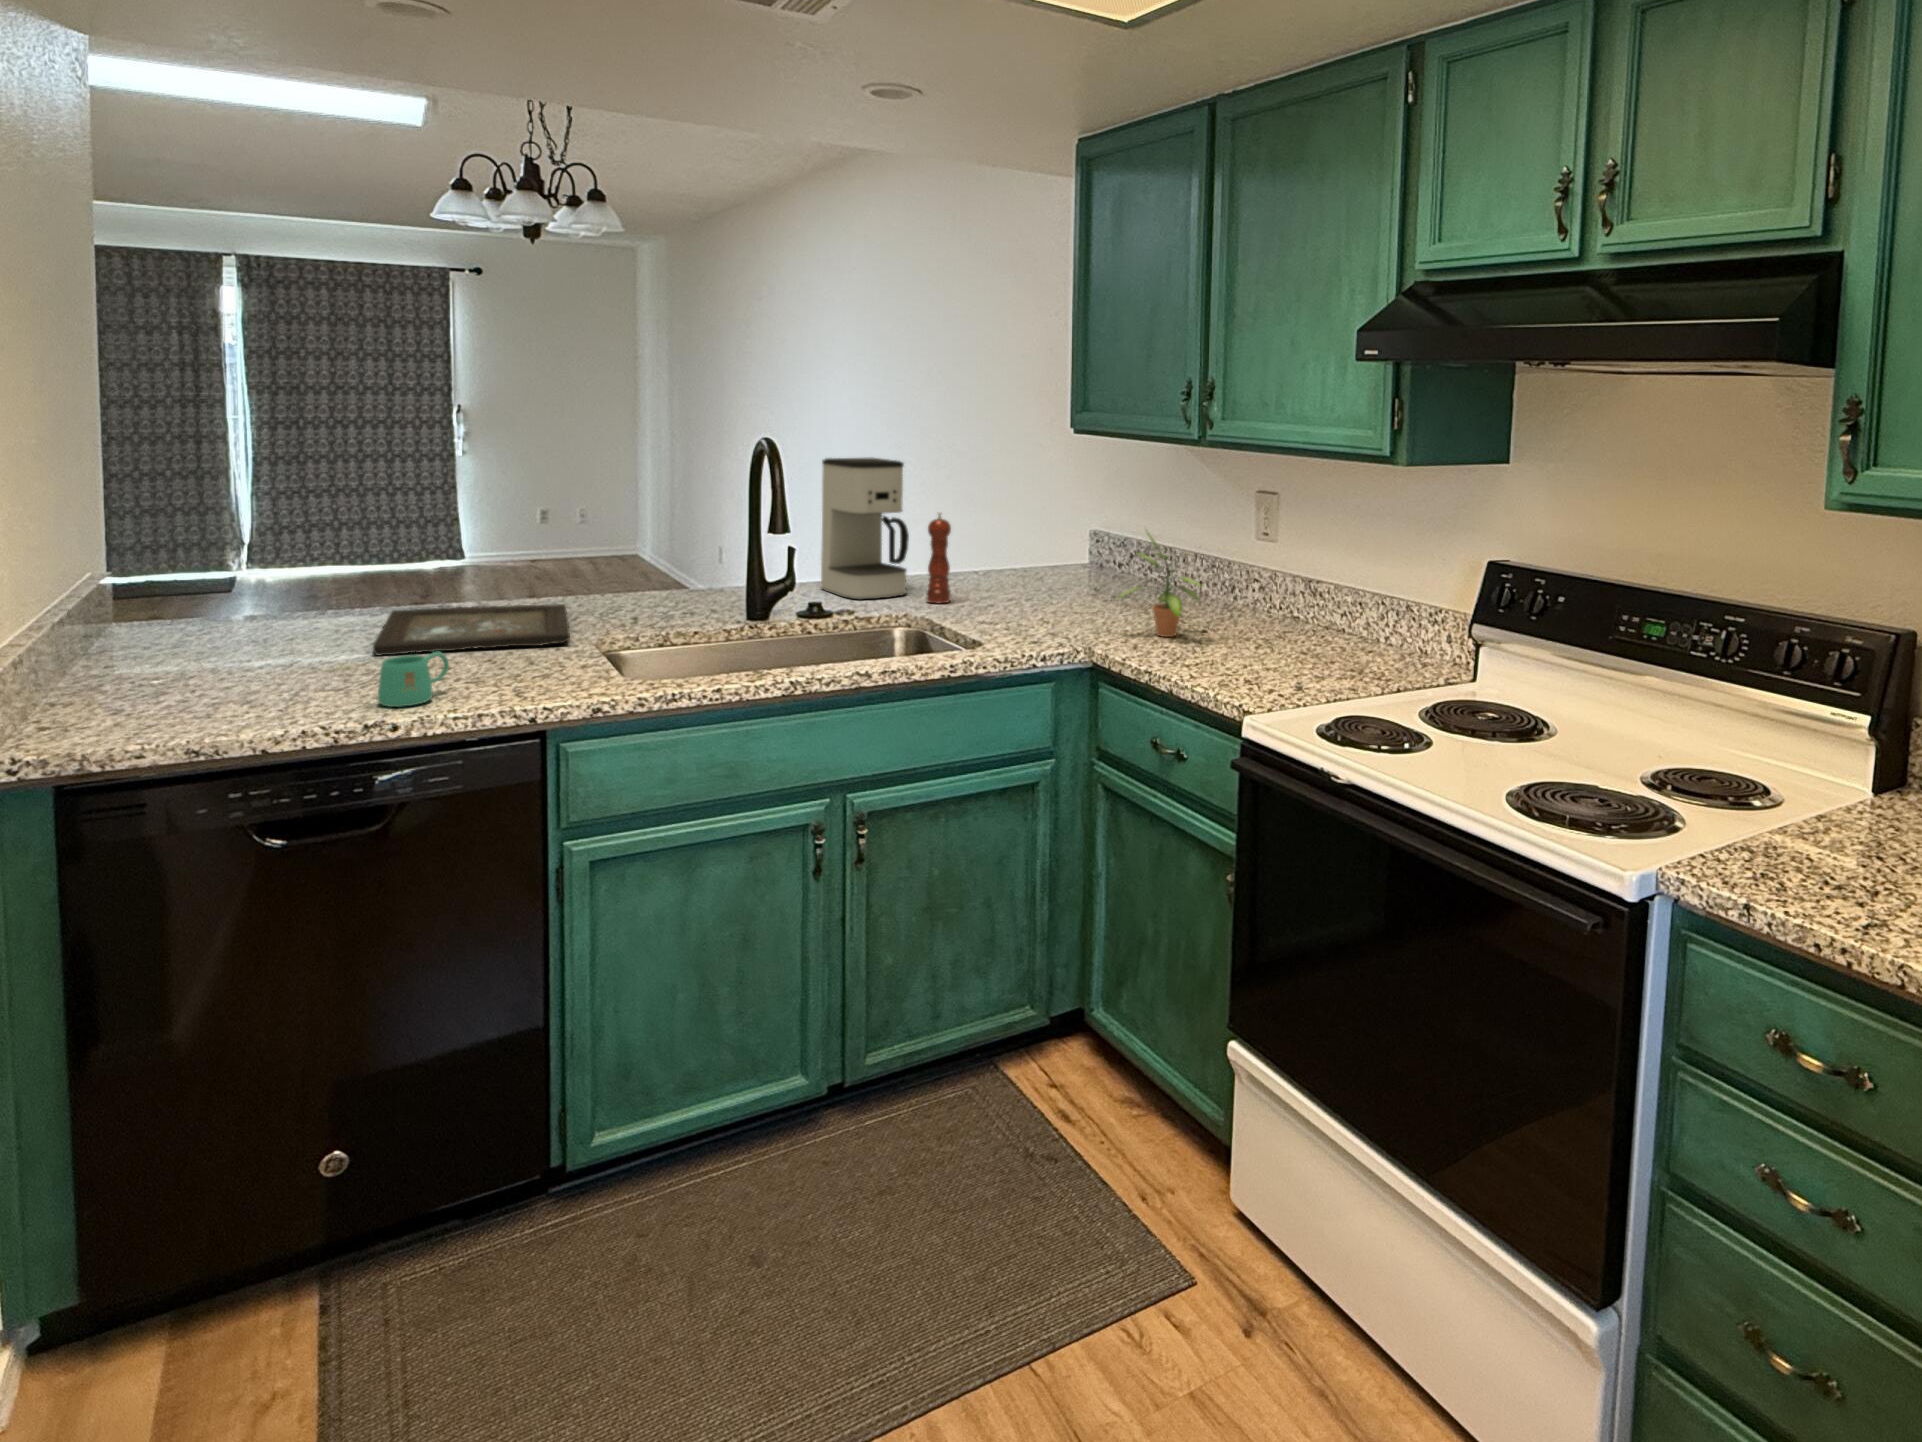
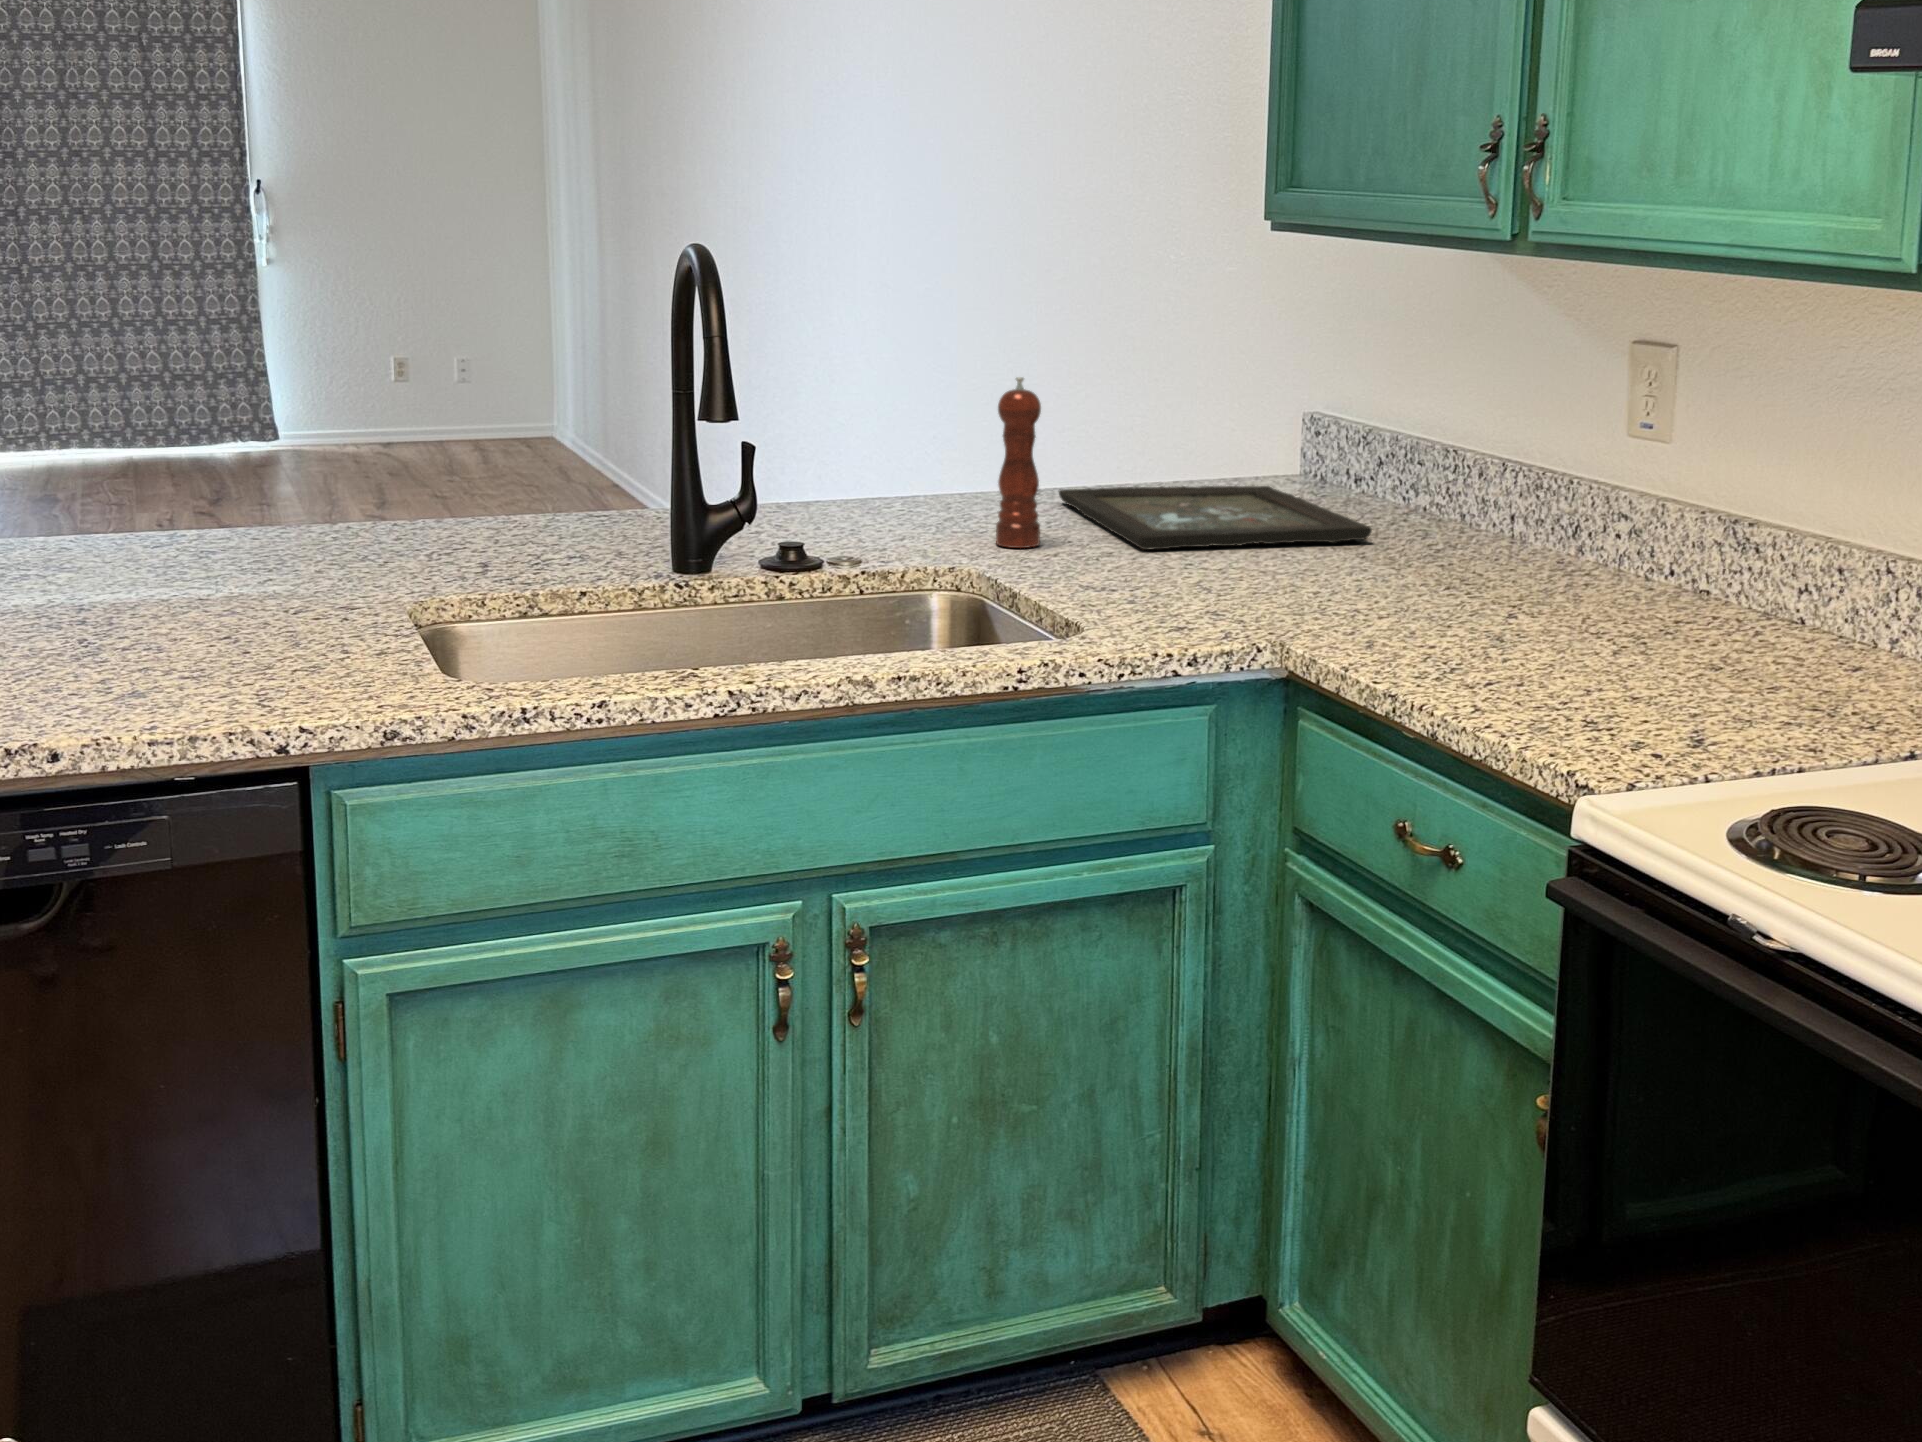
coffee maker: present [821,458,909,600] -> none [809,273,967,538]
potted plant: present [1119,534,1201,637] -> none [1345,410,1522,625]
tray: present [373,604,570,656] -> present [1059,486,1372,550]
mug: present [378,652,449,707] -> none [32,623,148,717]

